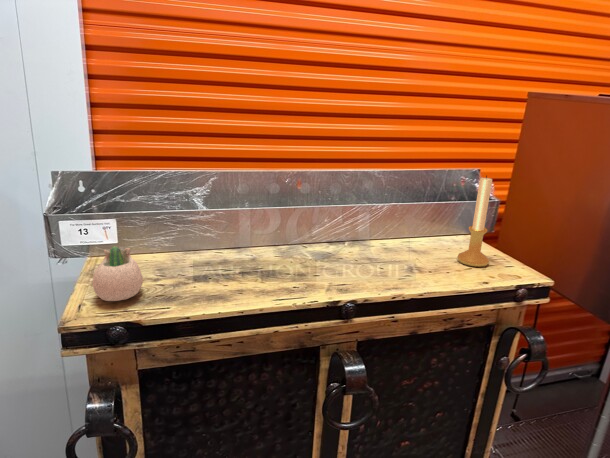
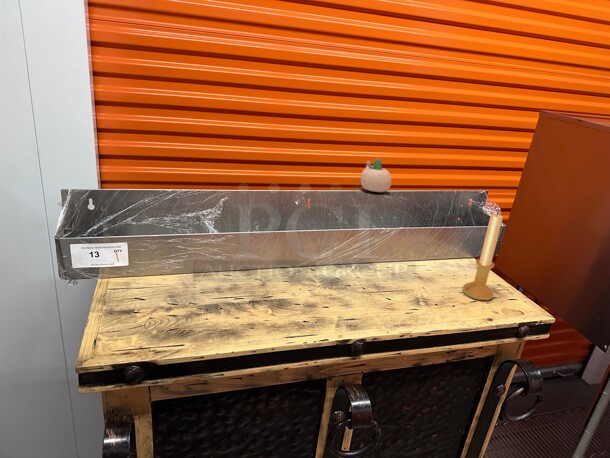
succulent planter: present [93,246,143,301] -> present [361,159,391,192]

